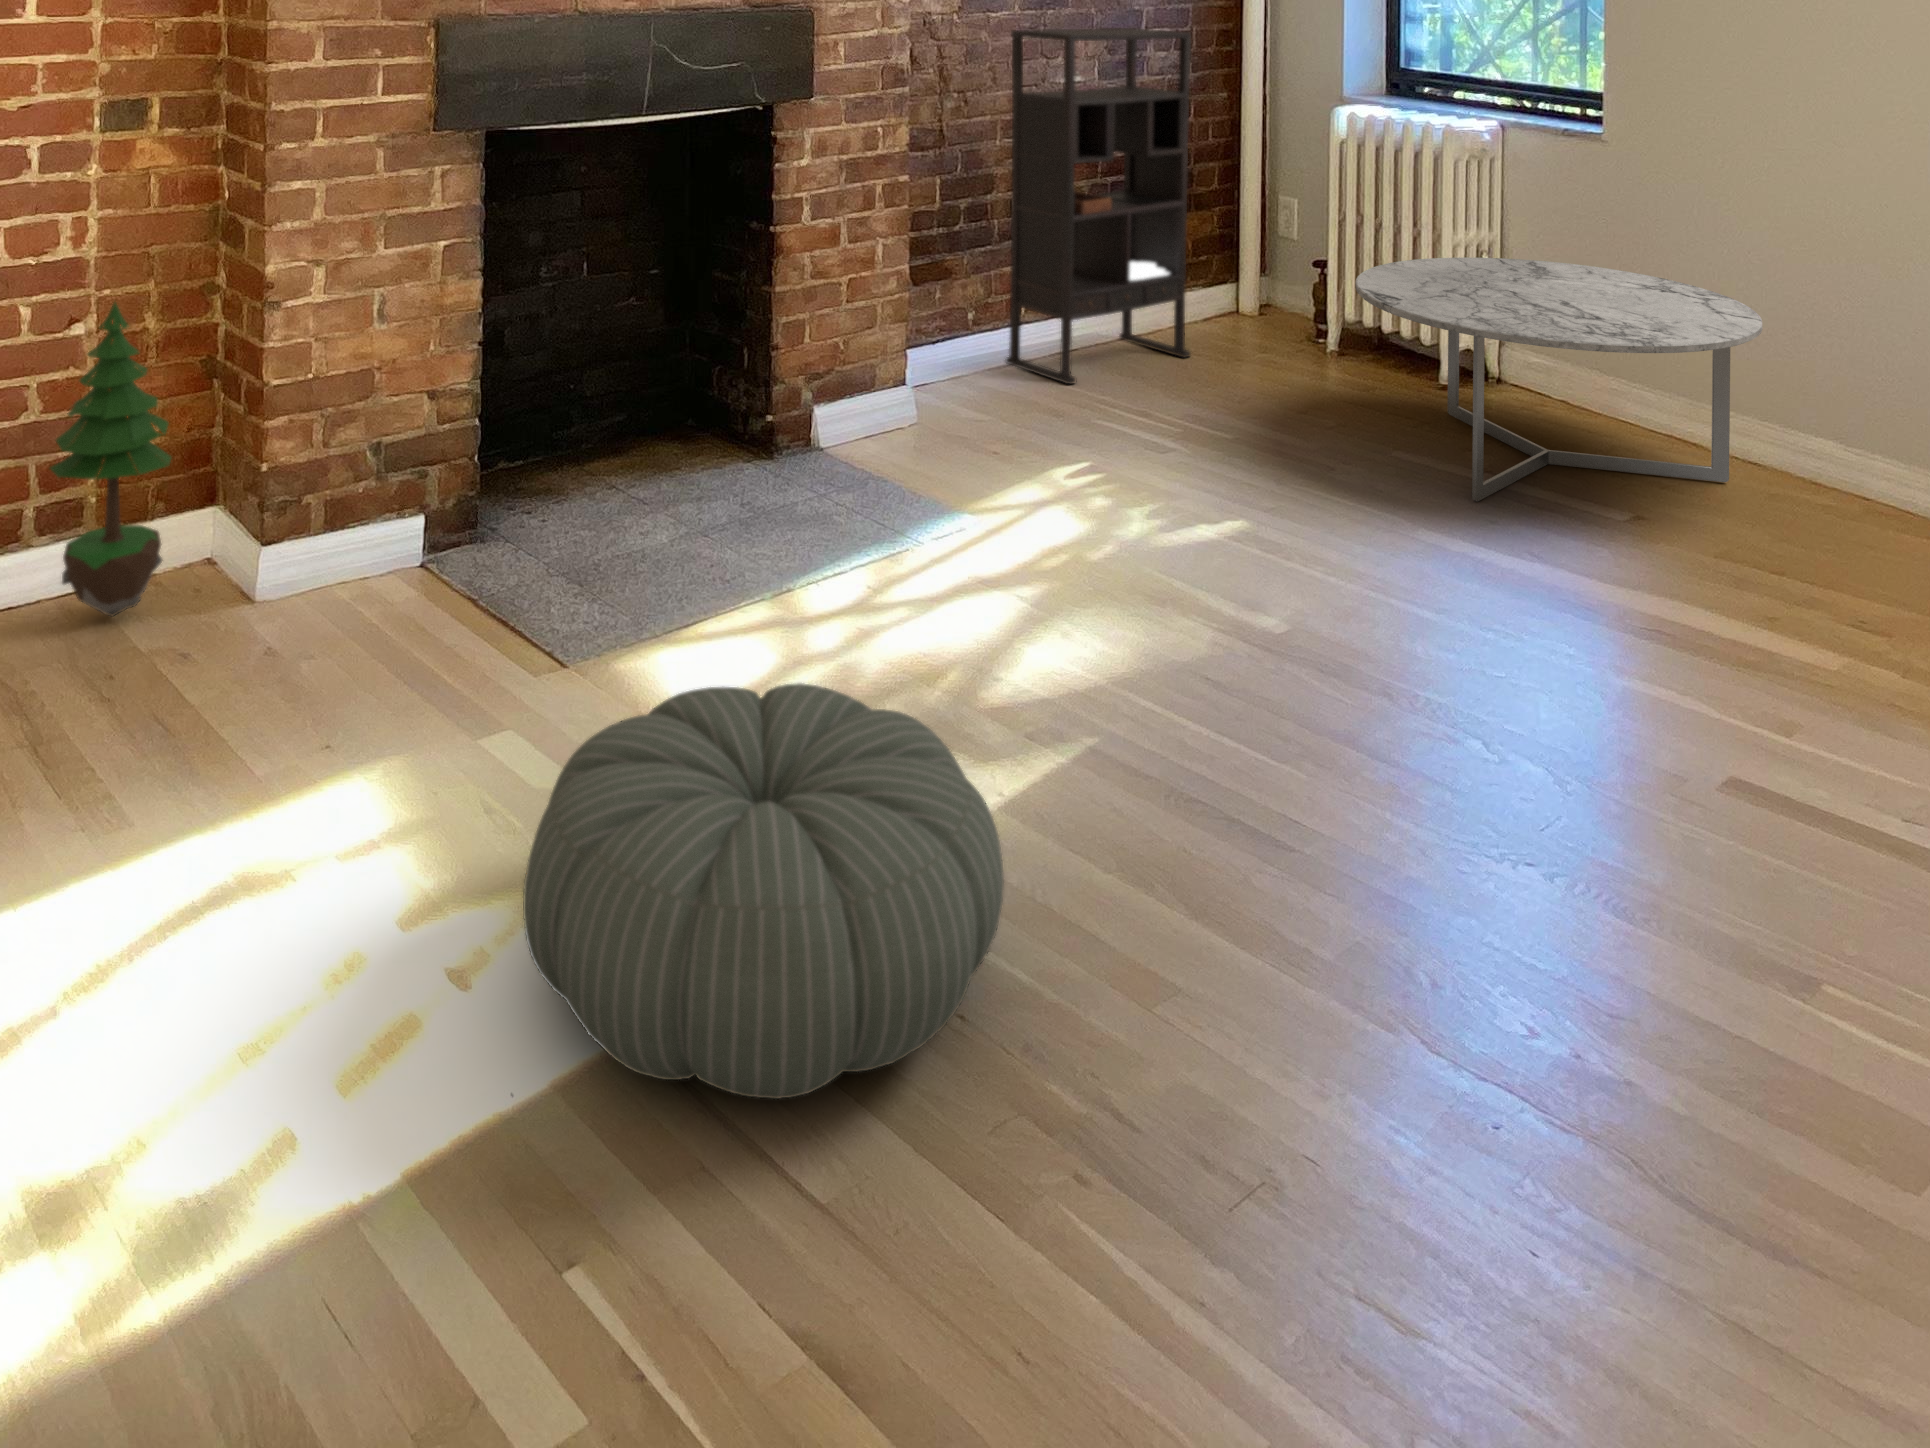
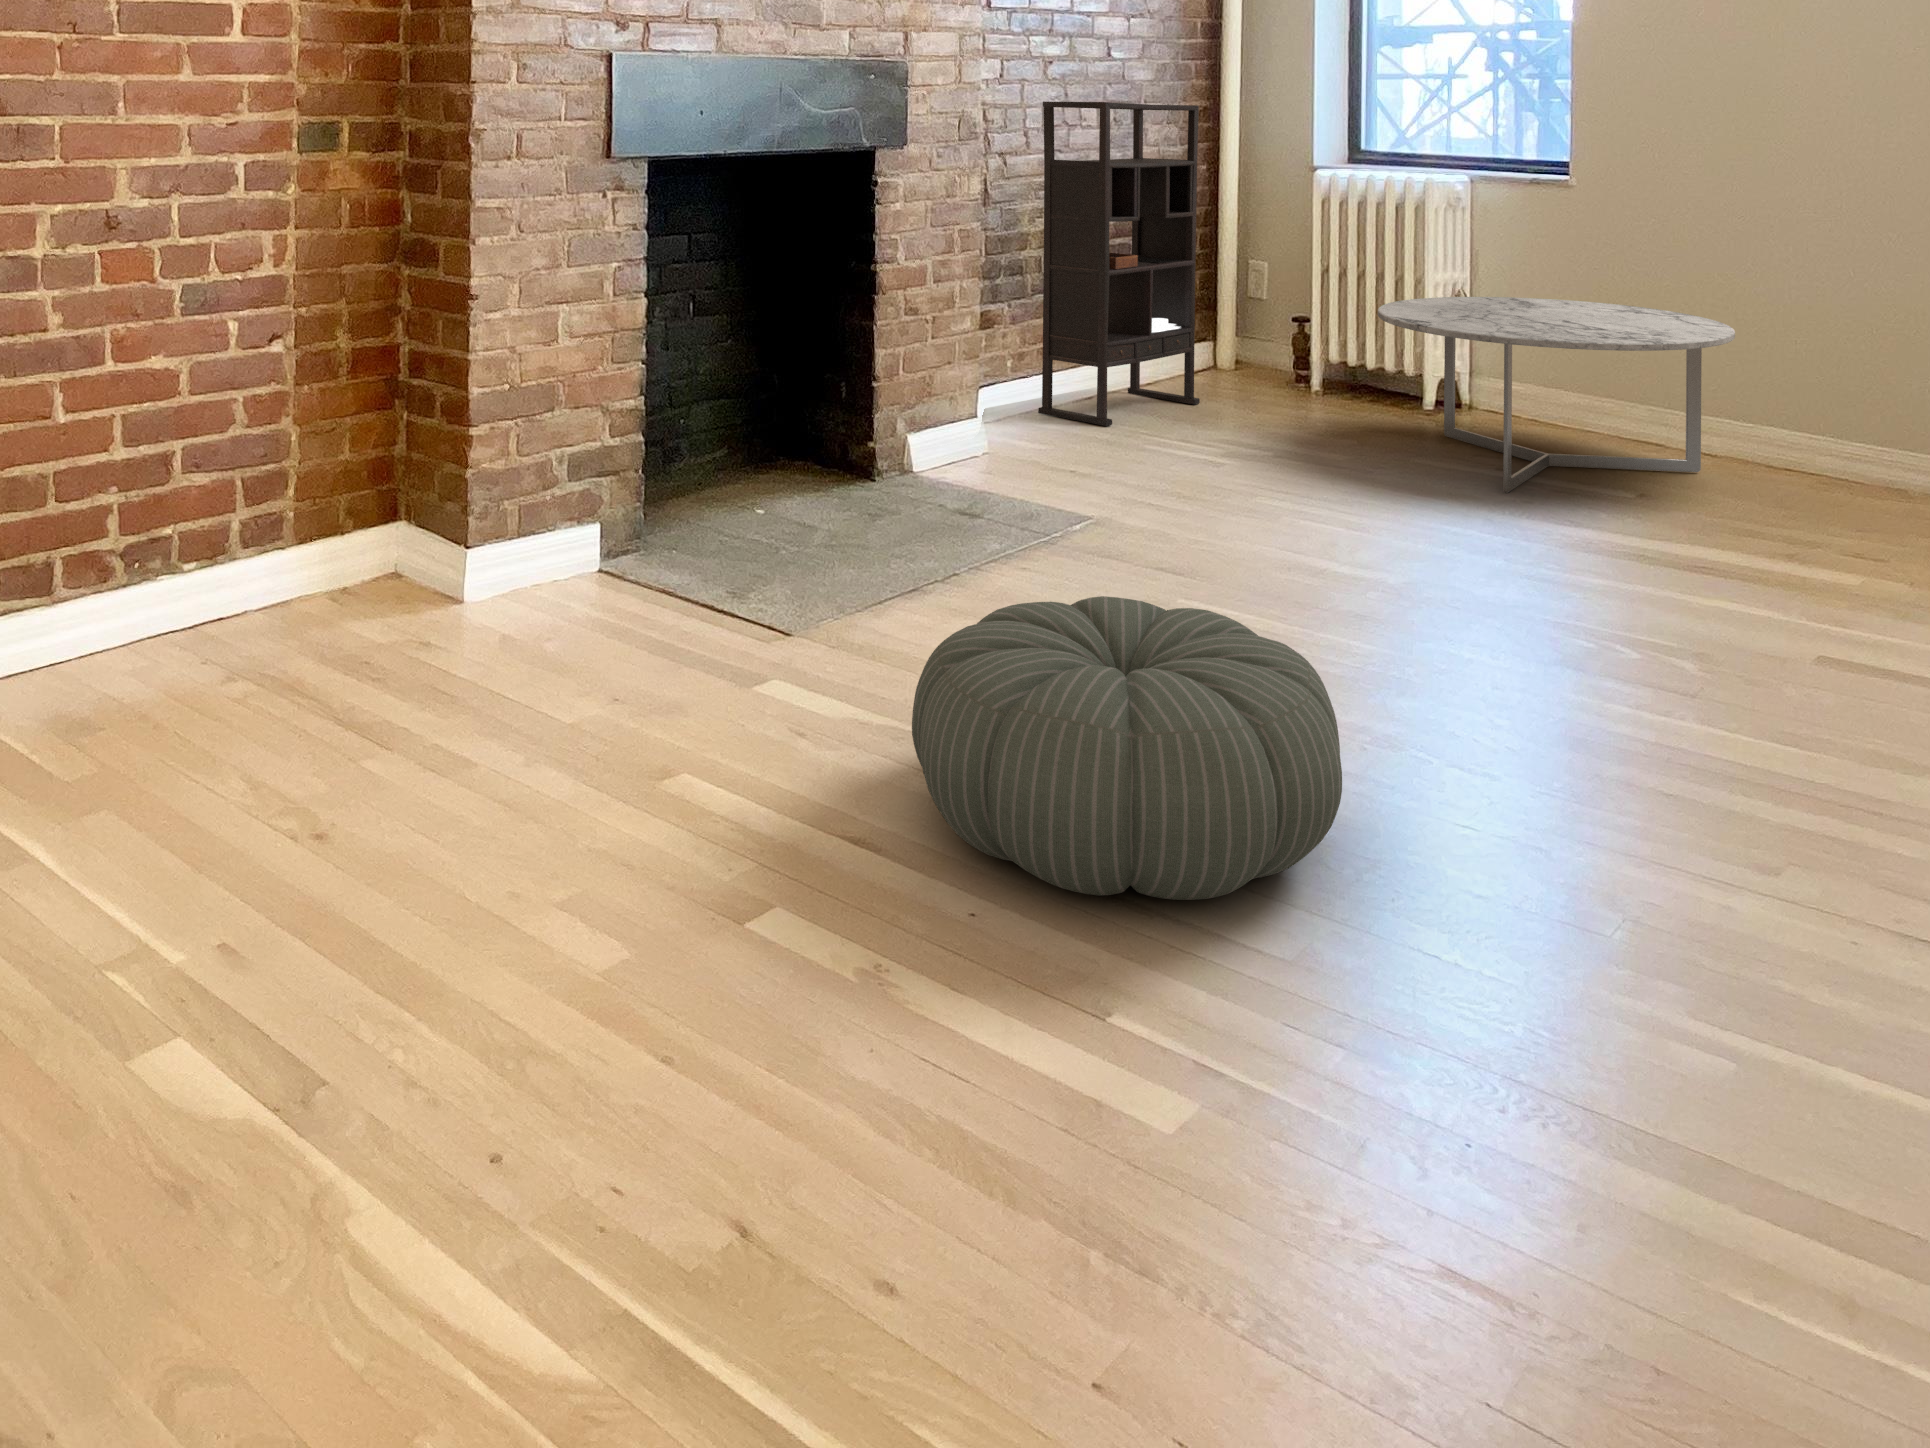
potted tree: present [50,302,171,616] -> none [267,313,385,626]

